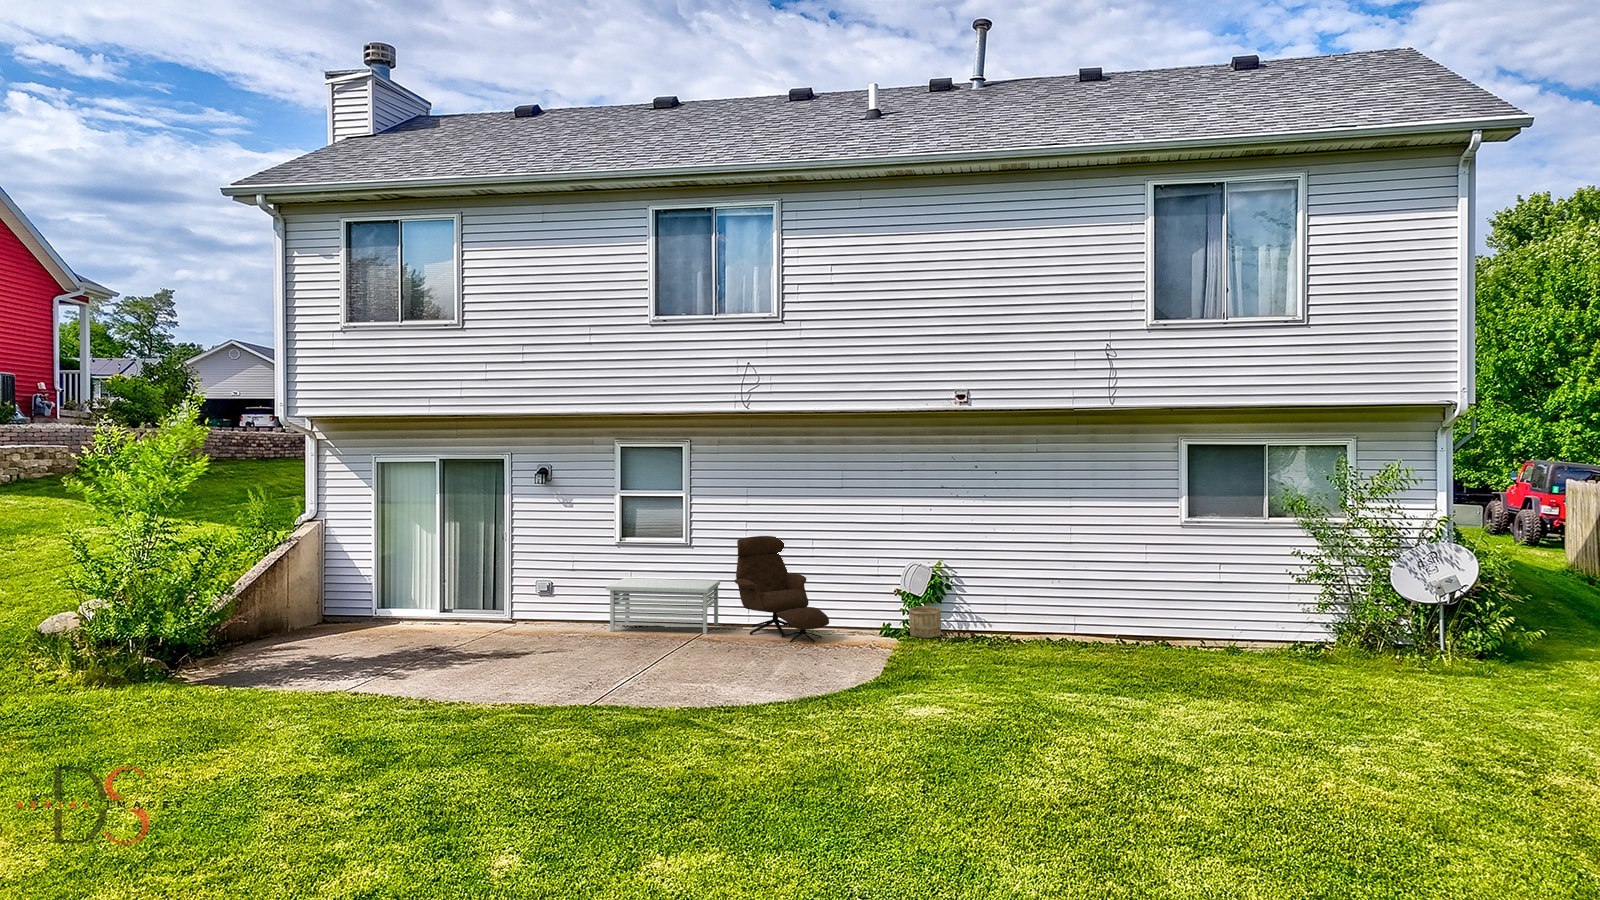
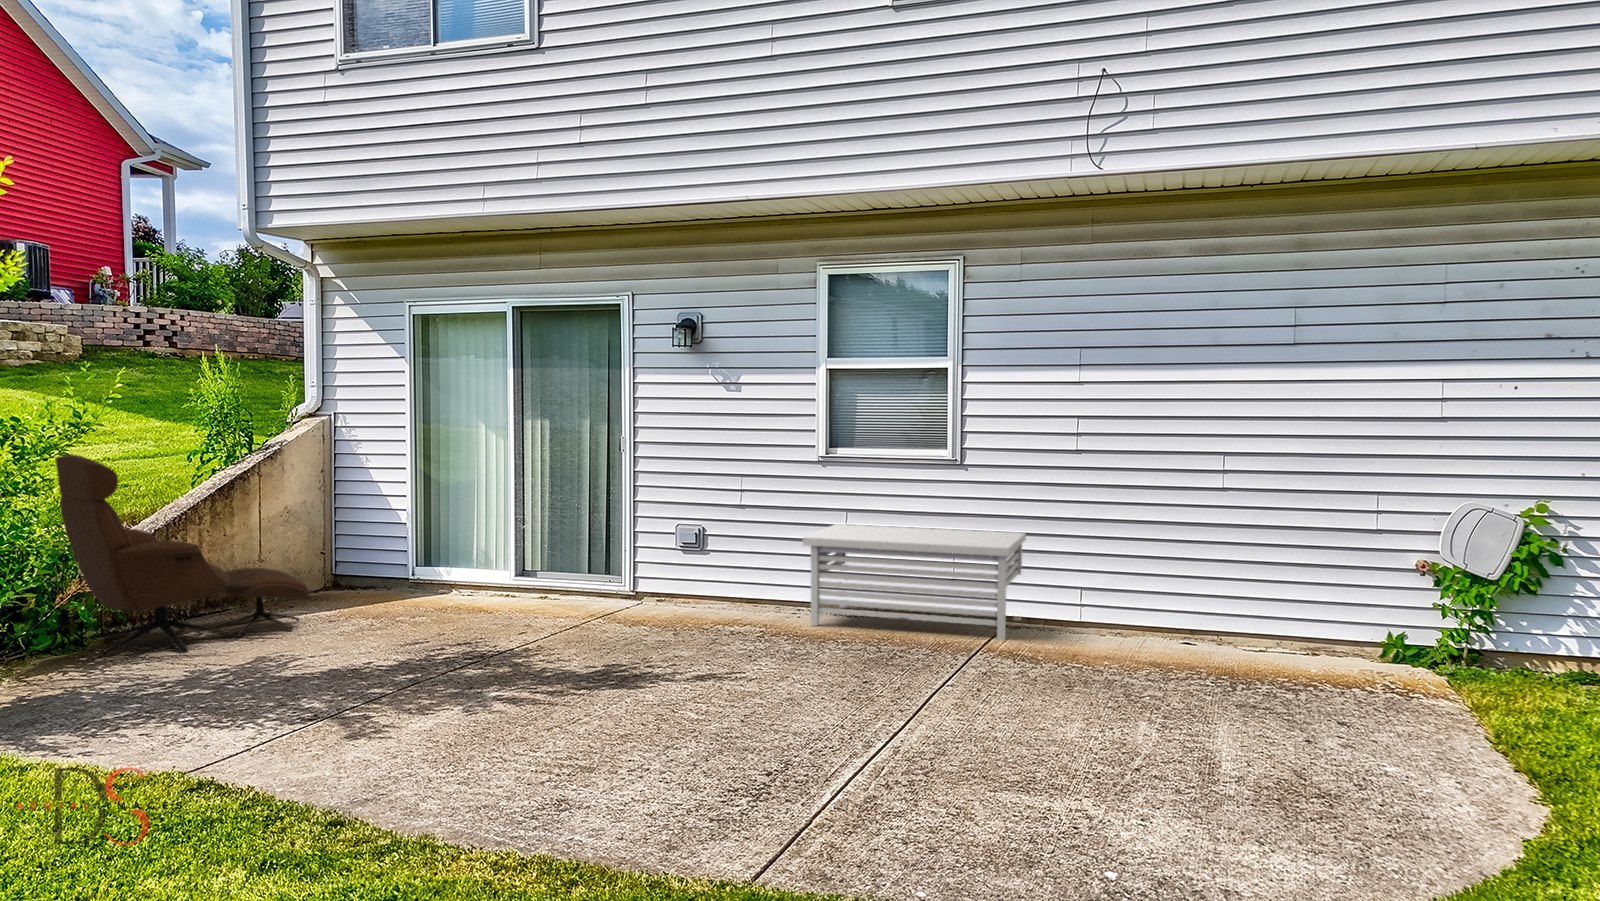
lounge chair: present [734,536,829,642] -> present [55,454,310,658]
wooden bucket: present [908,606,942,638] -> none [1464,600,1556,674]

